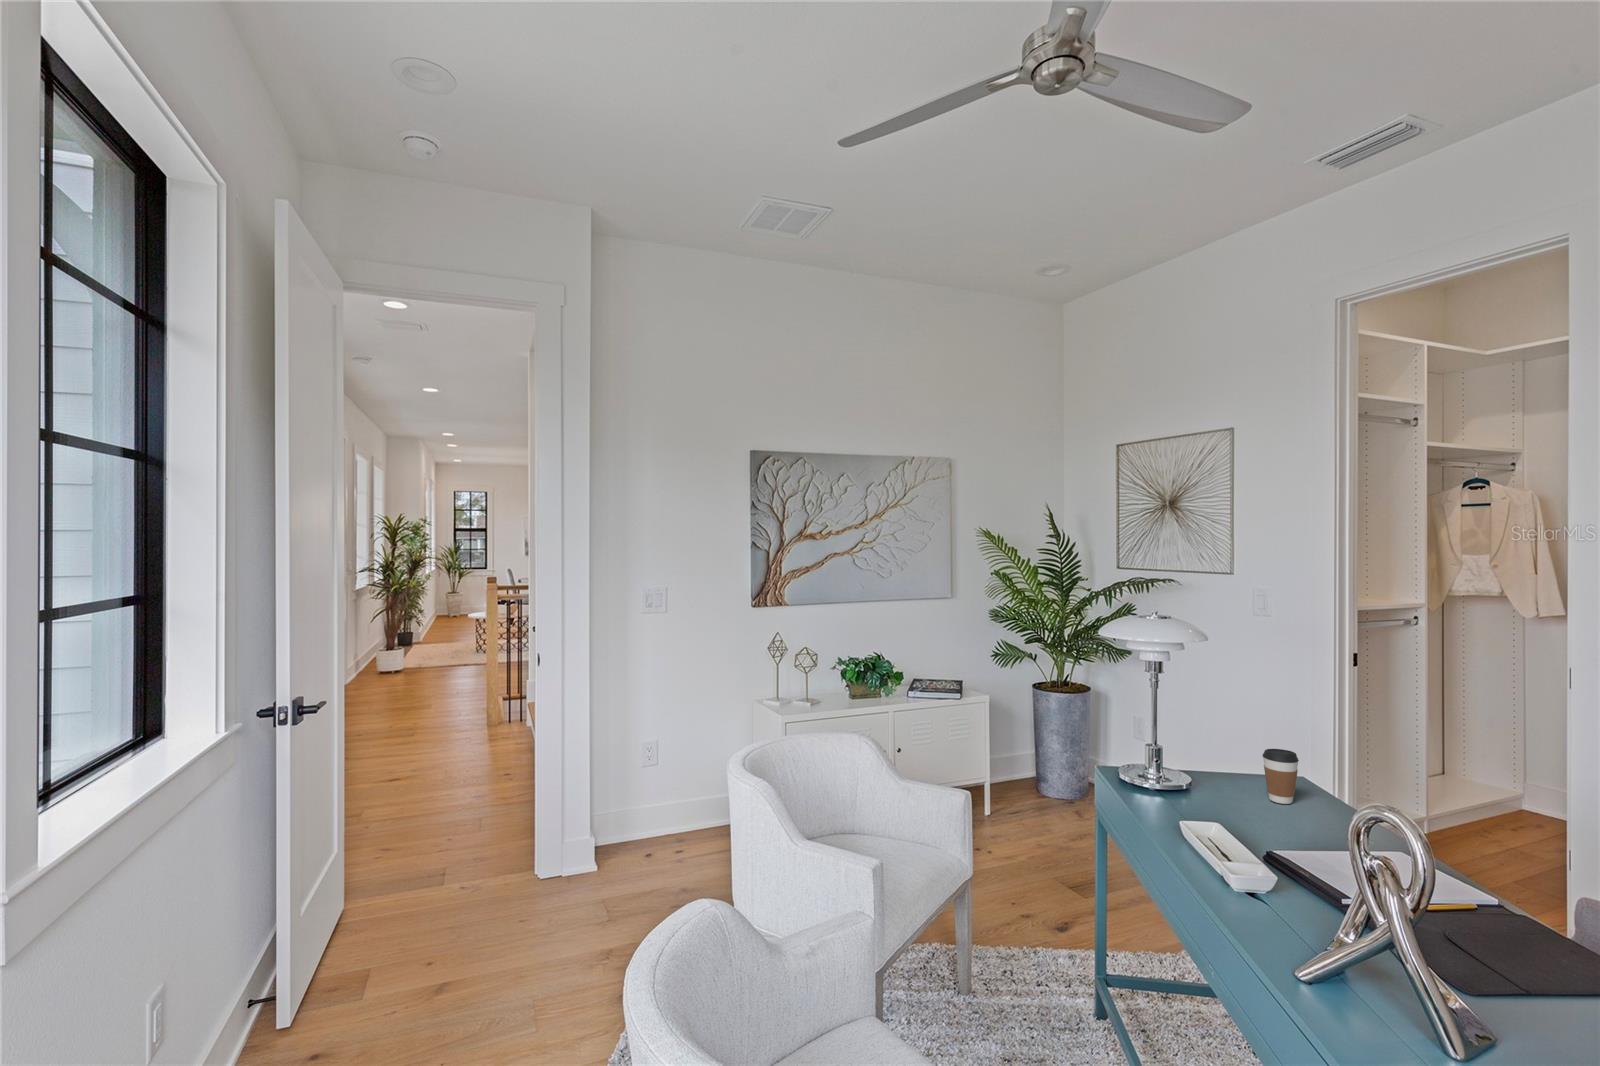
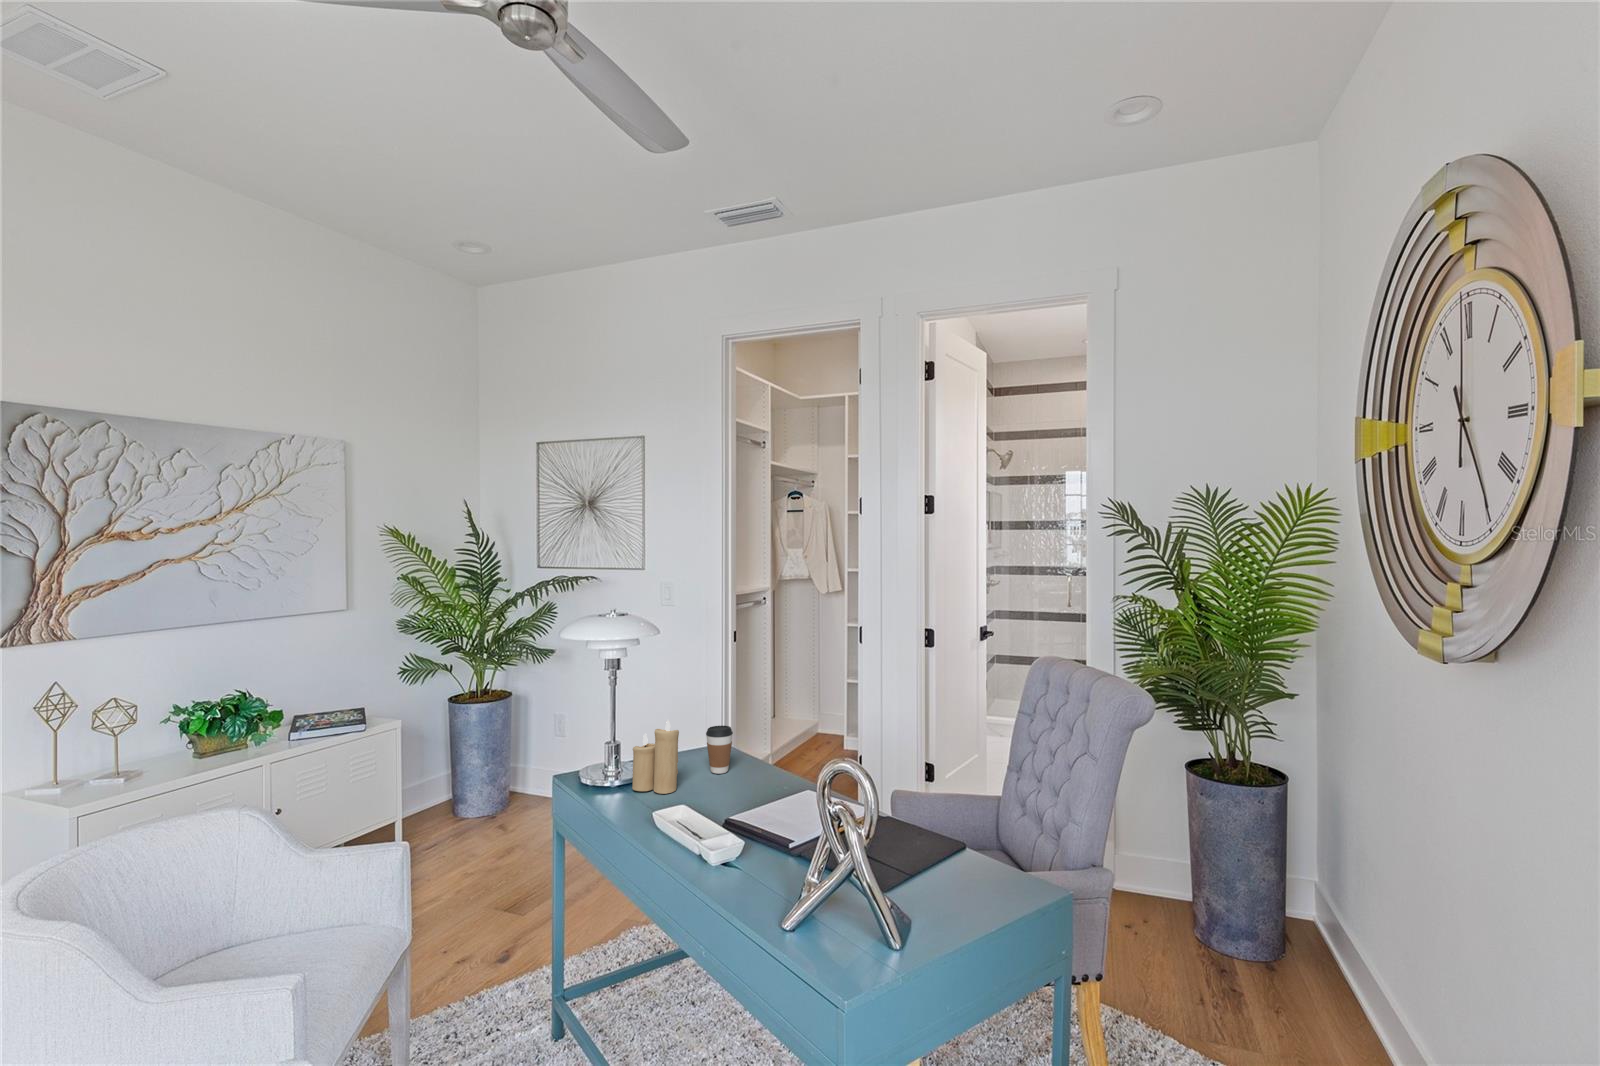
candle: none [1170,730,1223,809] -> present [632,720,679,794]

